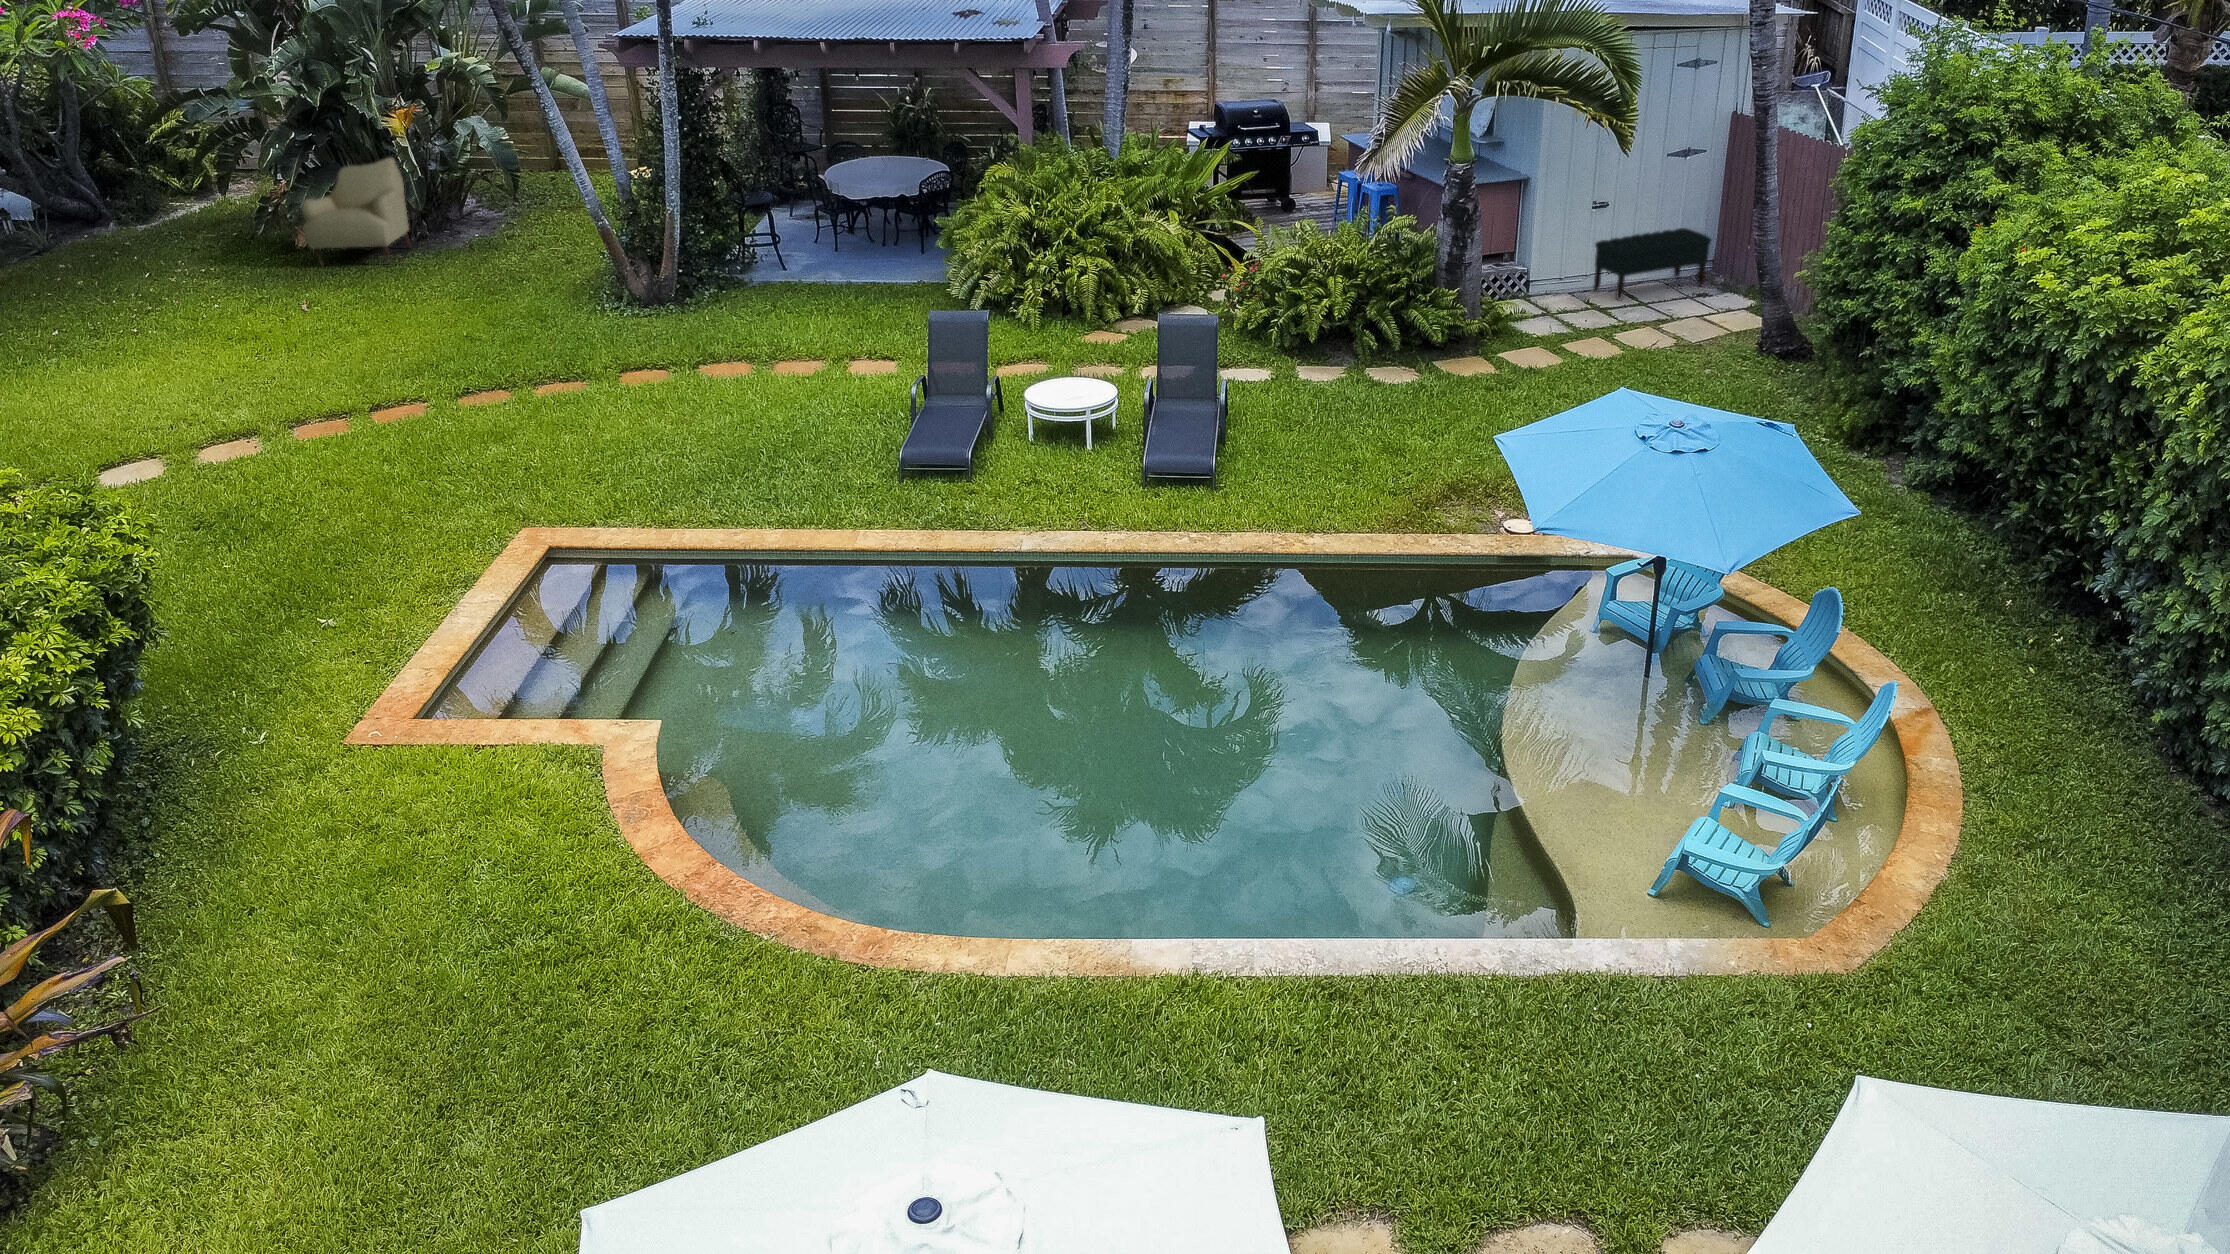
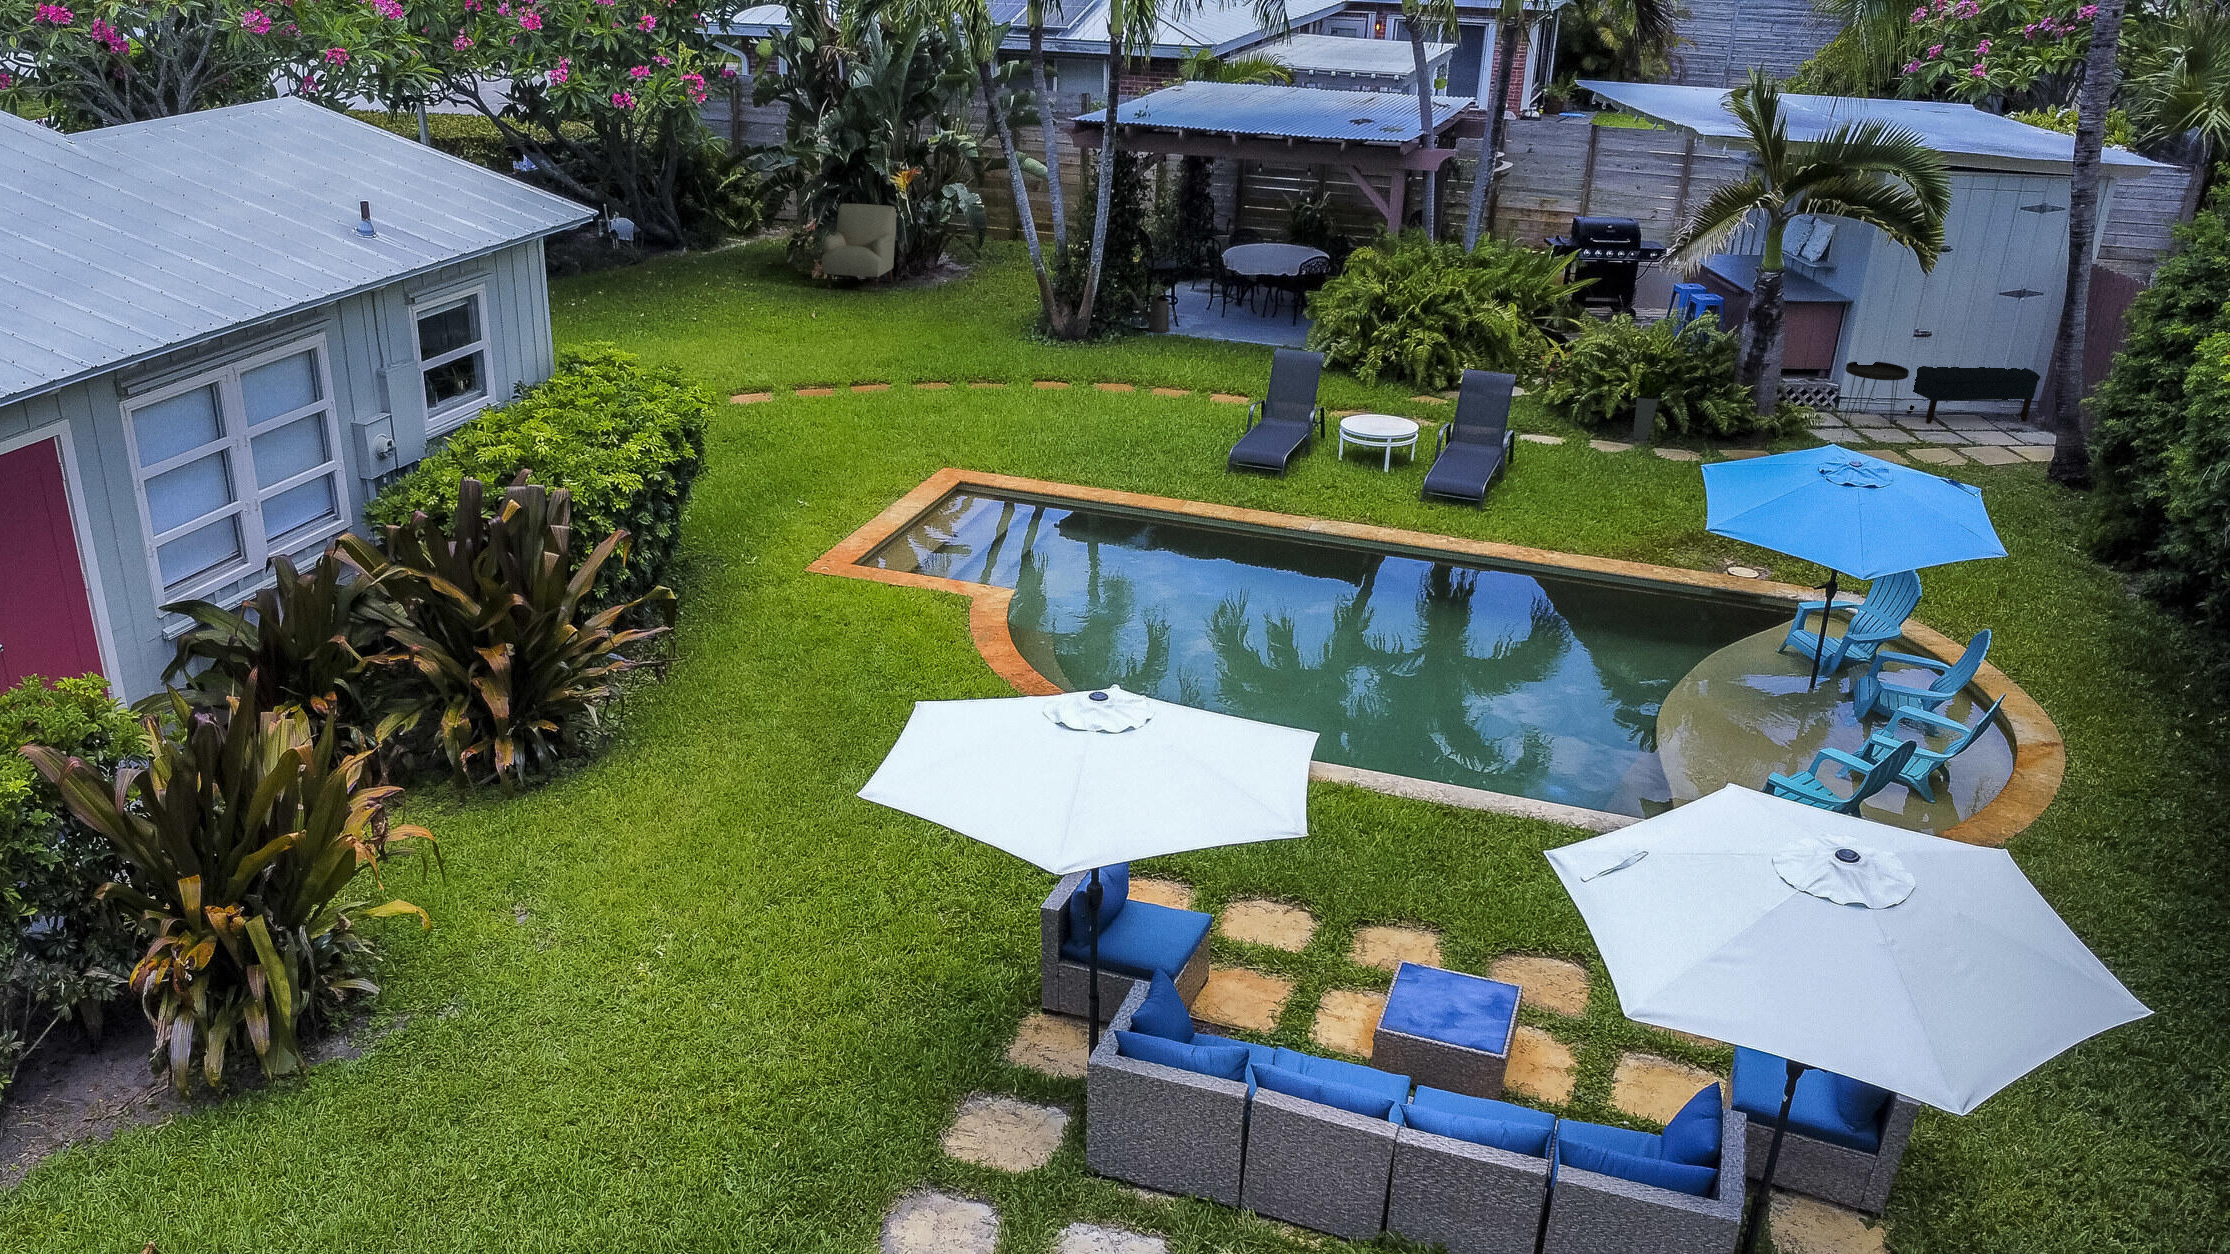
watering can: none [723,228,786,283] -> present [1129,287,1175,333]
side table: none [1535,241,1597,309] -> present [1845,362,1909,425]
planter: none [1336,285,1376,362] -> present [1633,372,1666,440]

